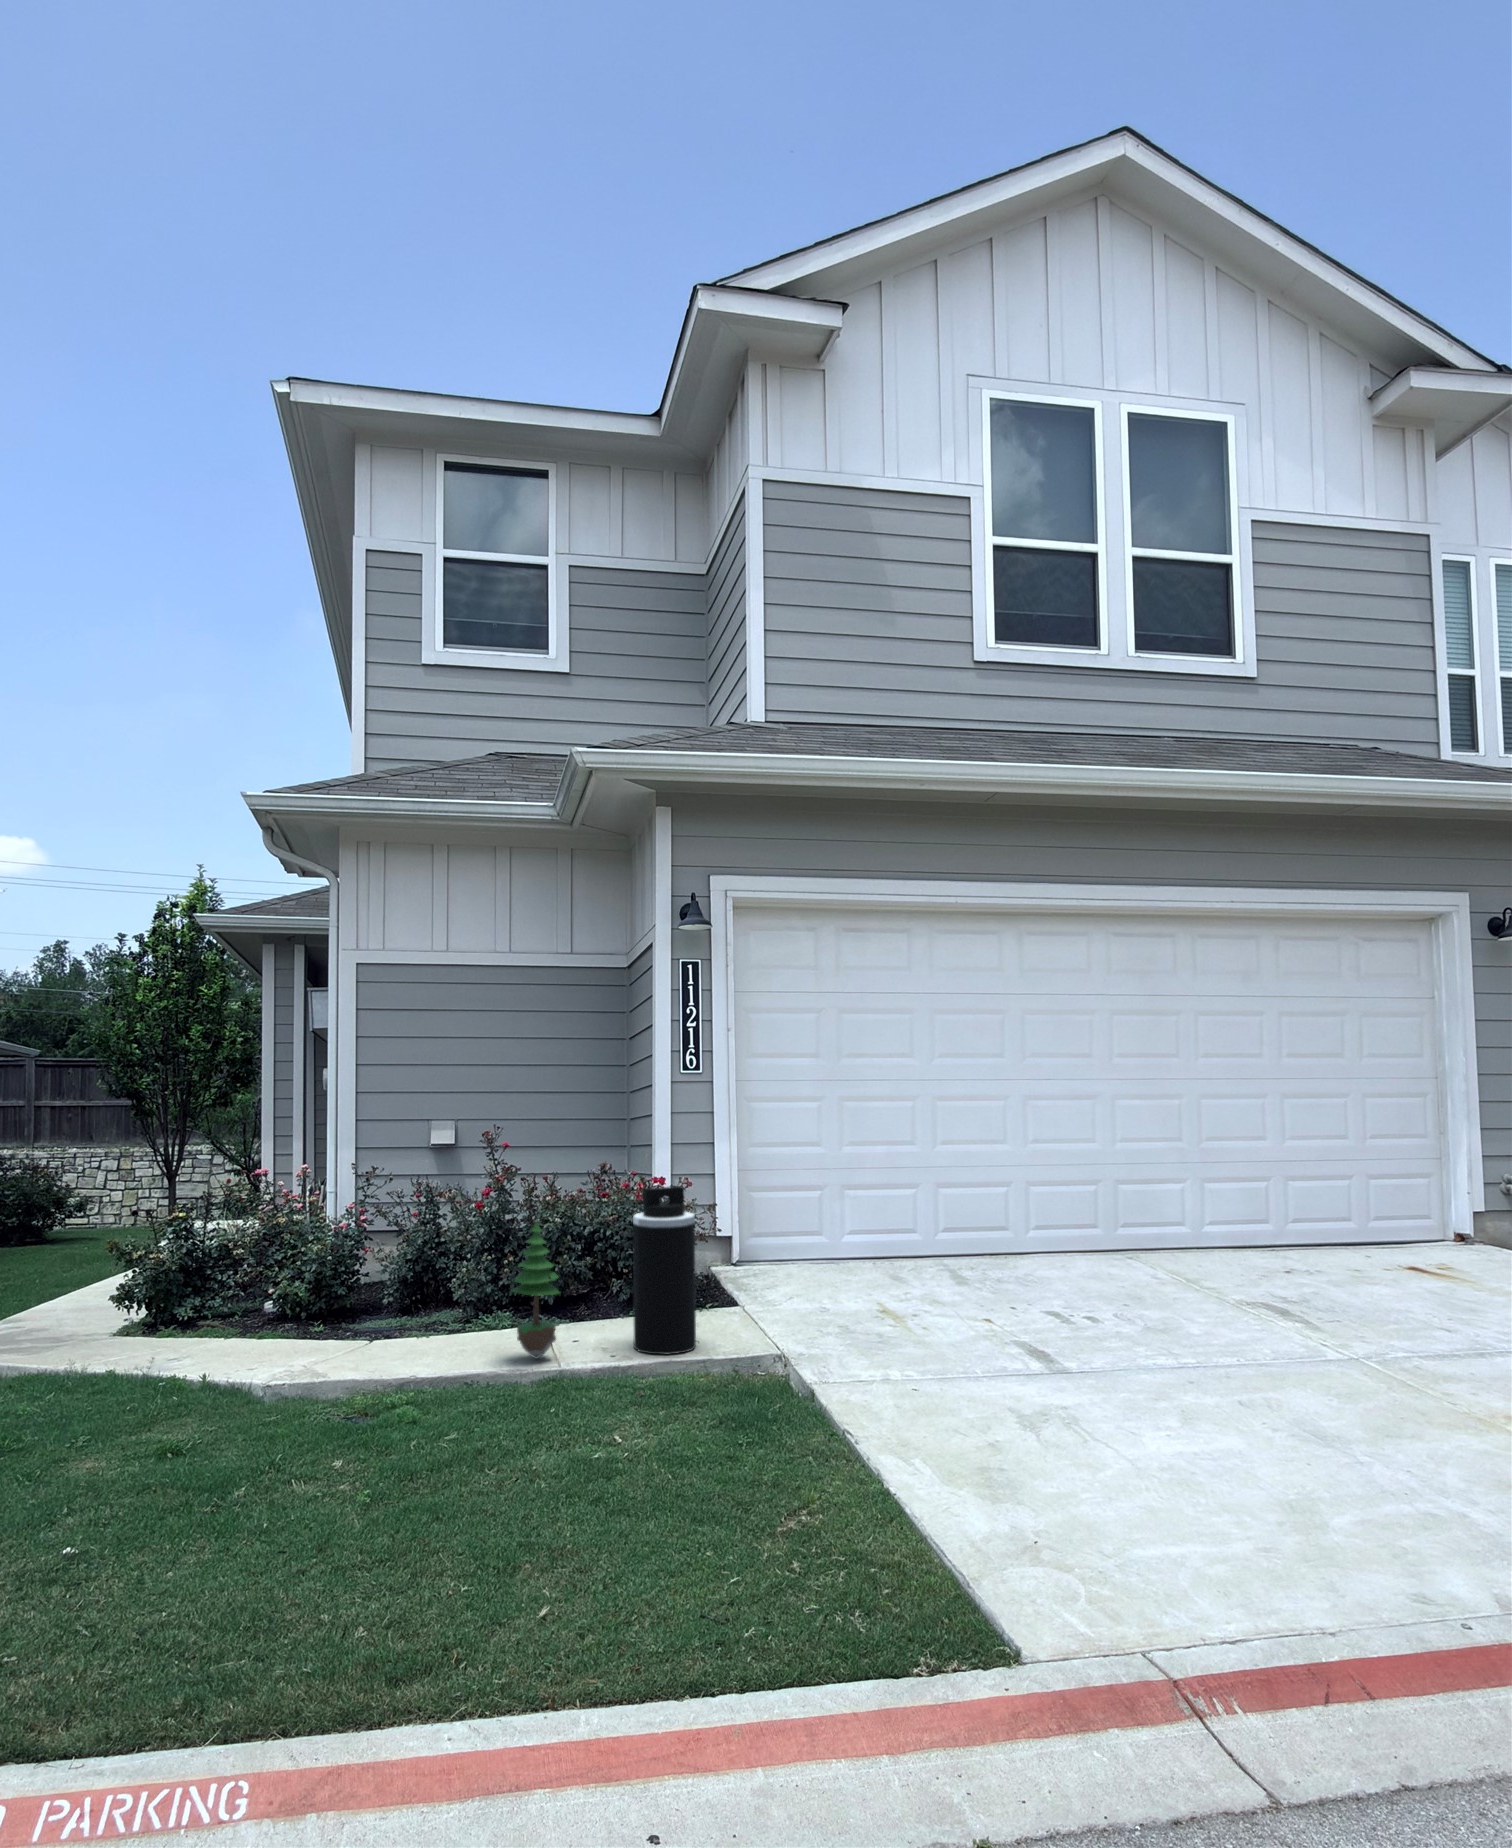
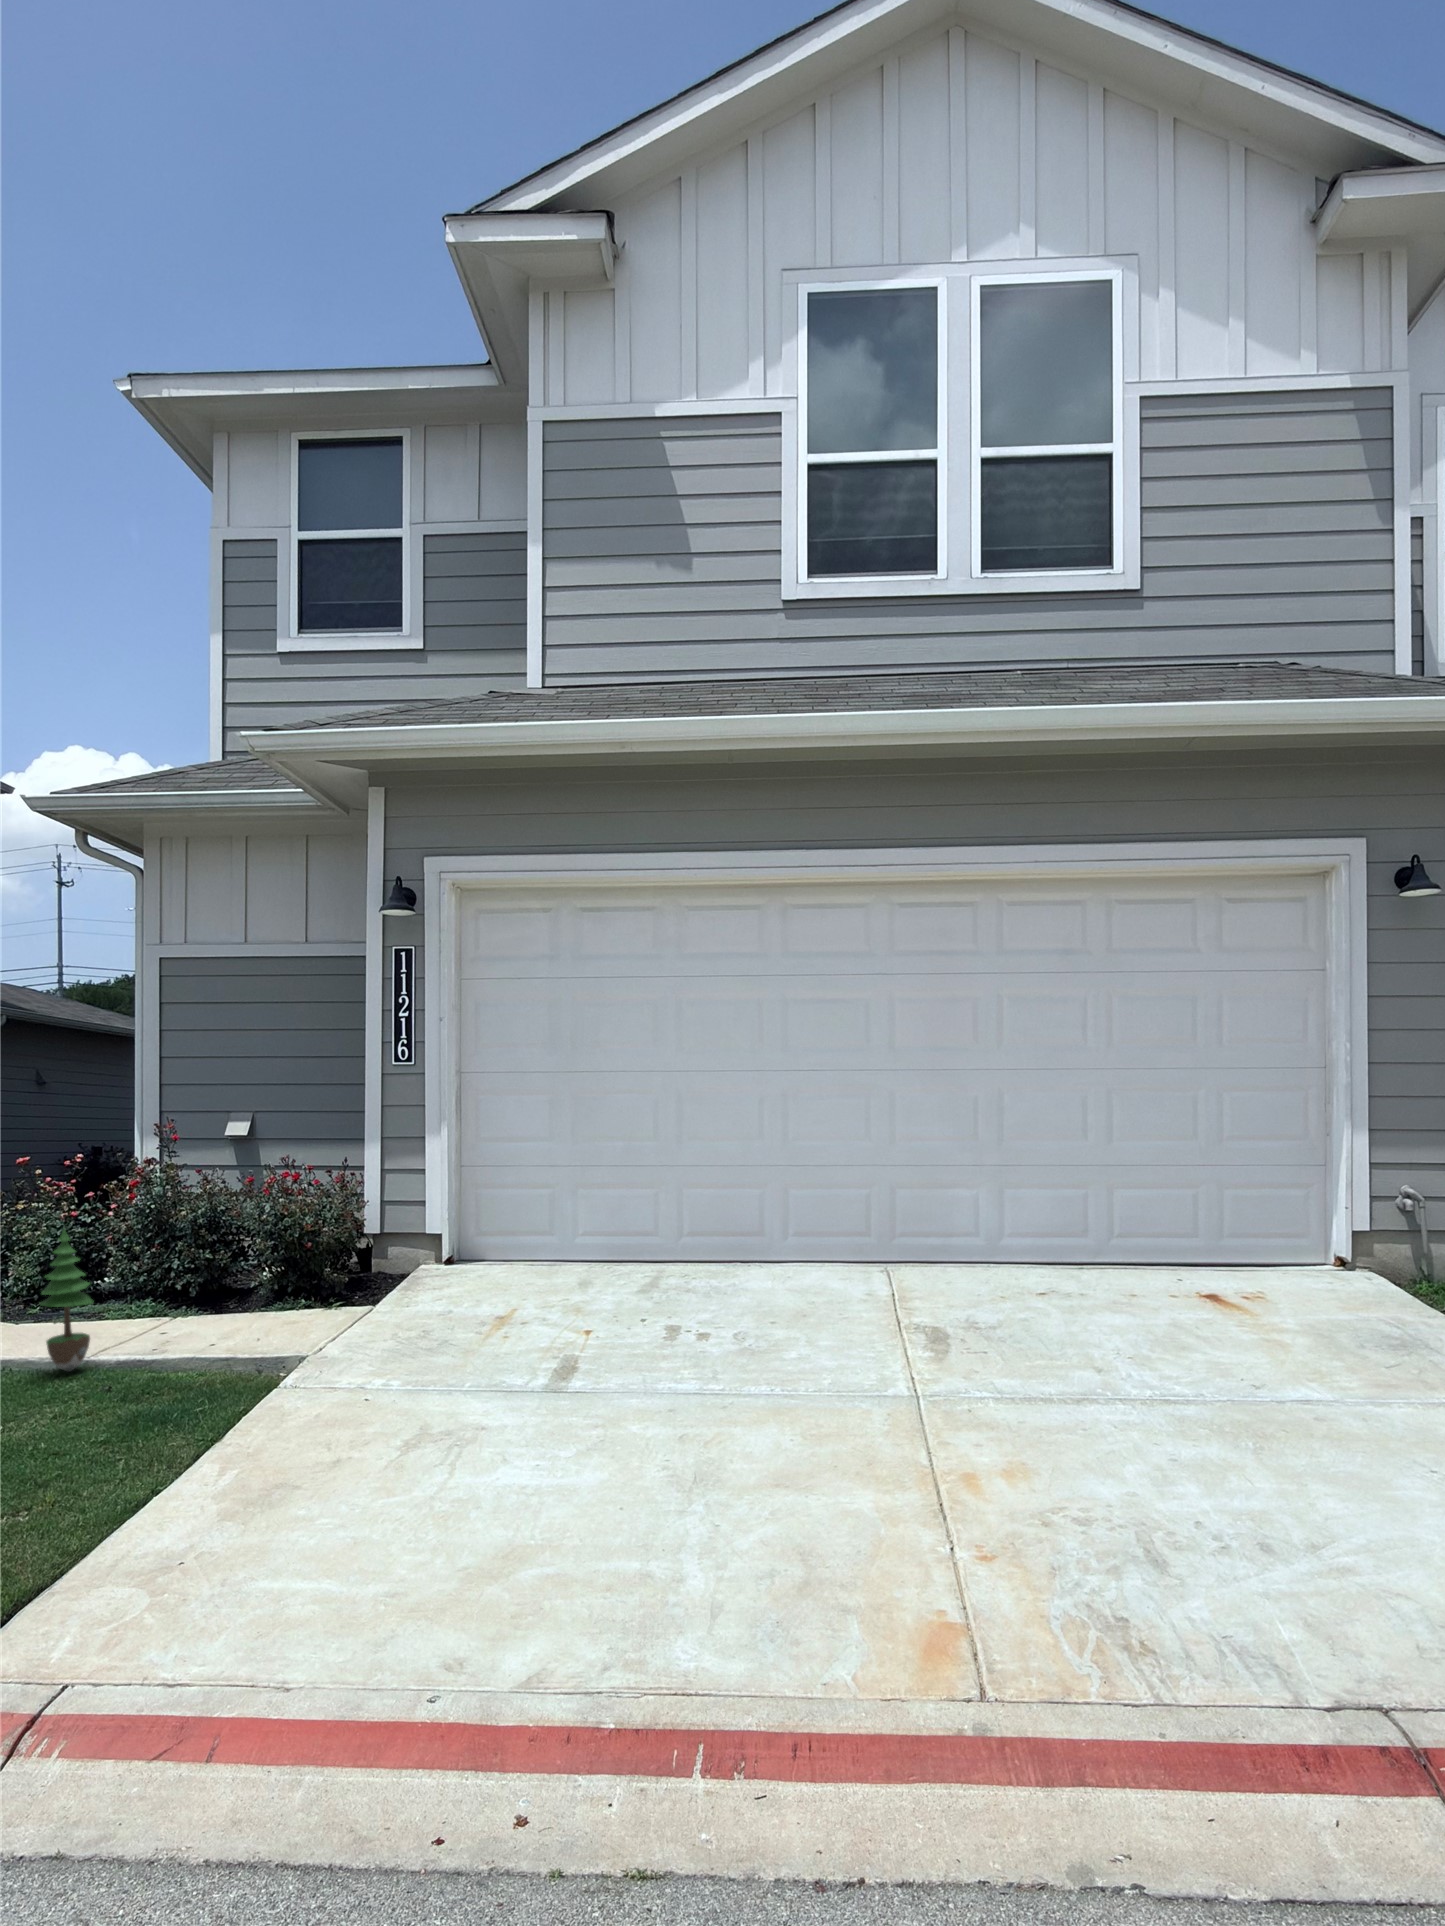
trash can: present [633,1186,696,1354] -> none [173,1191,248,1368]

